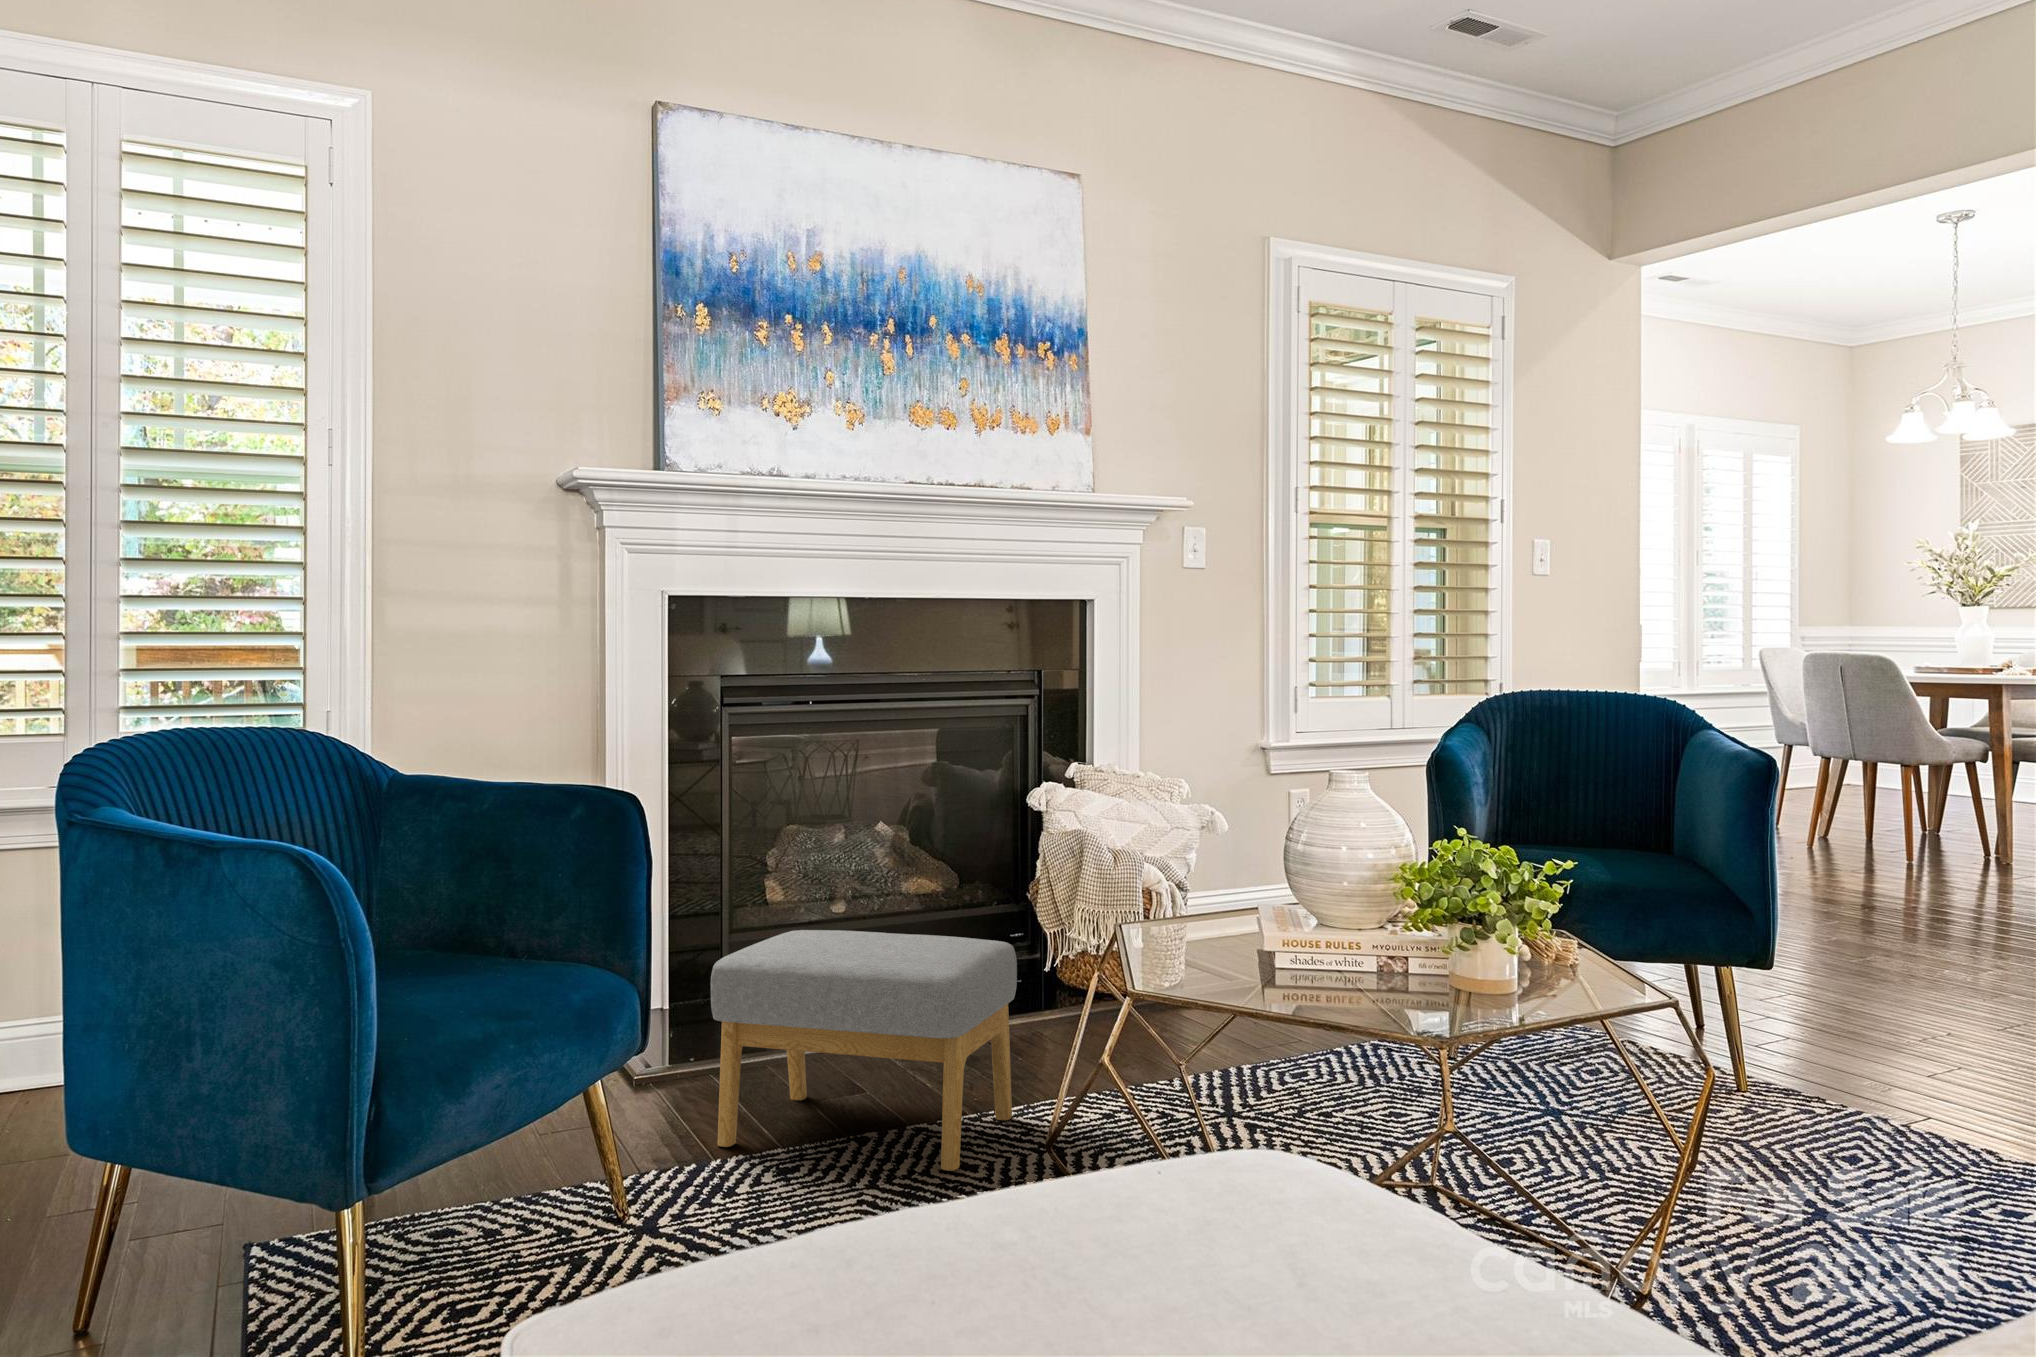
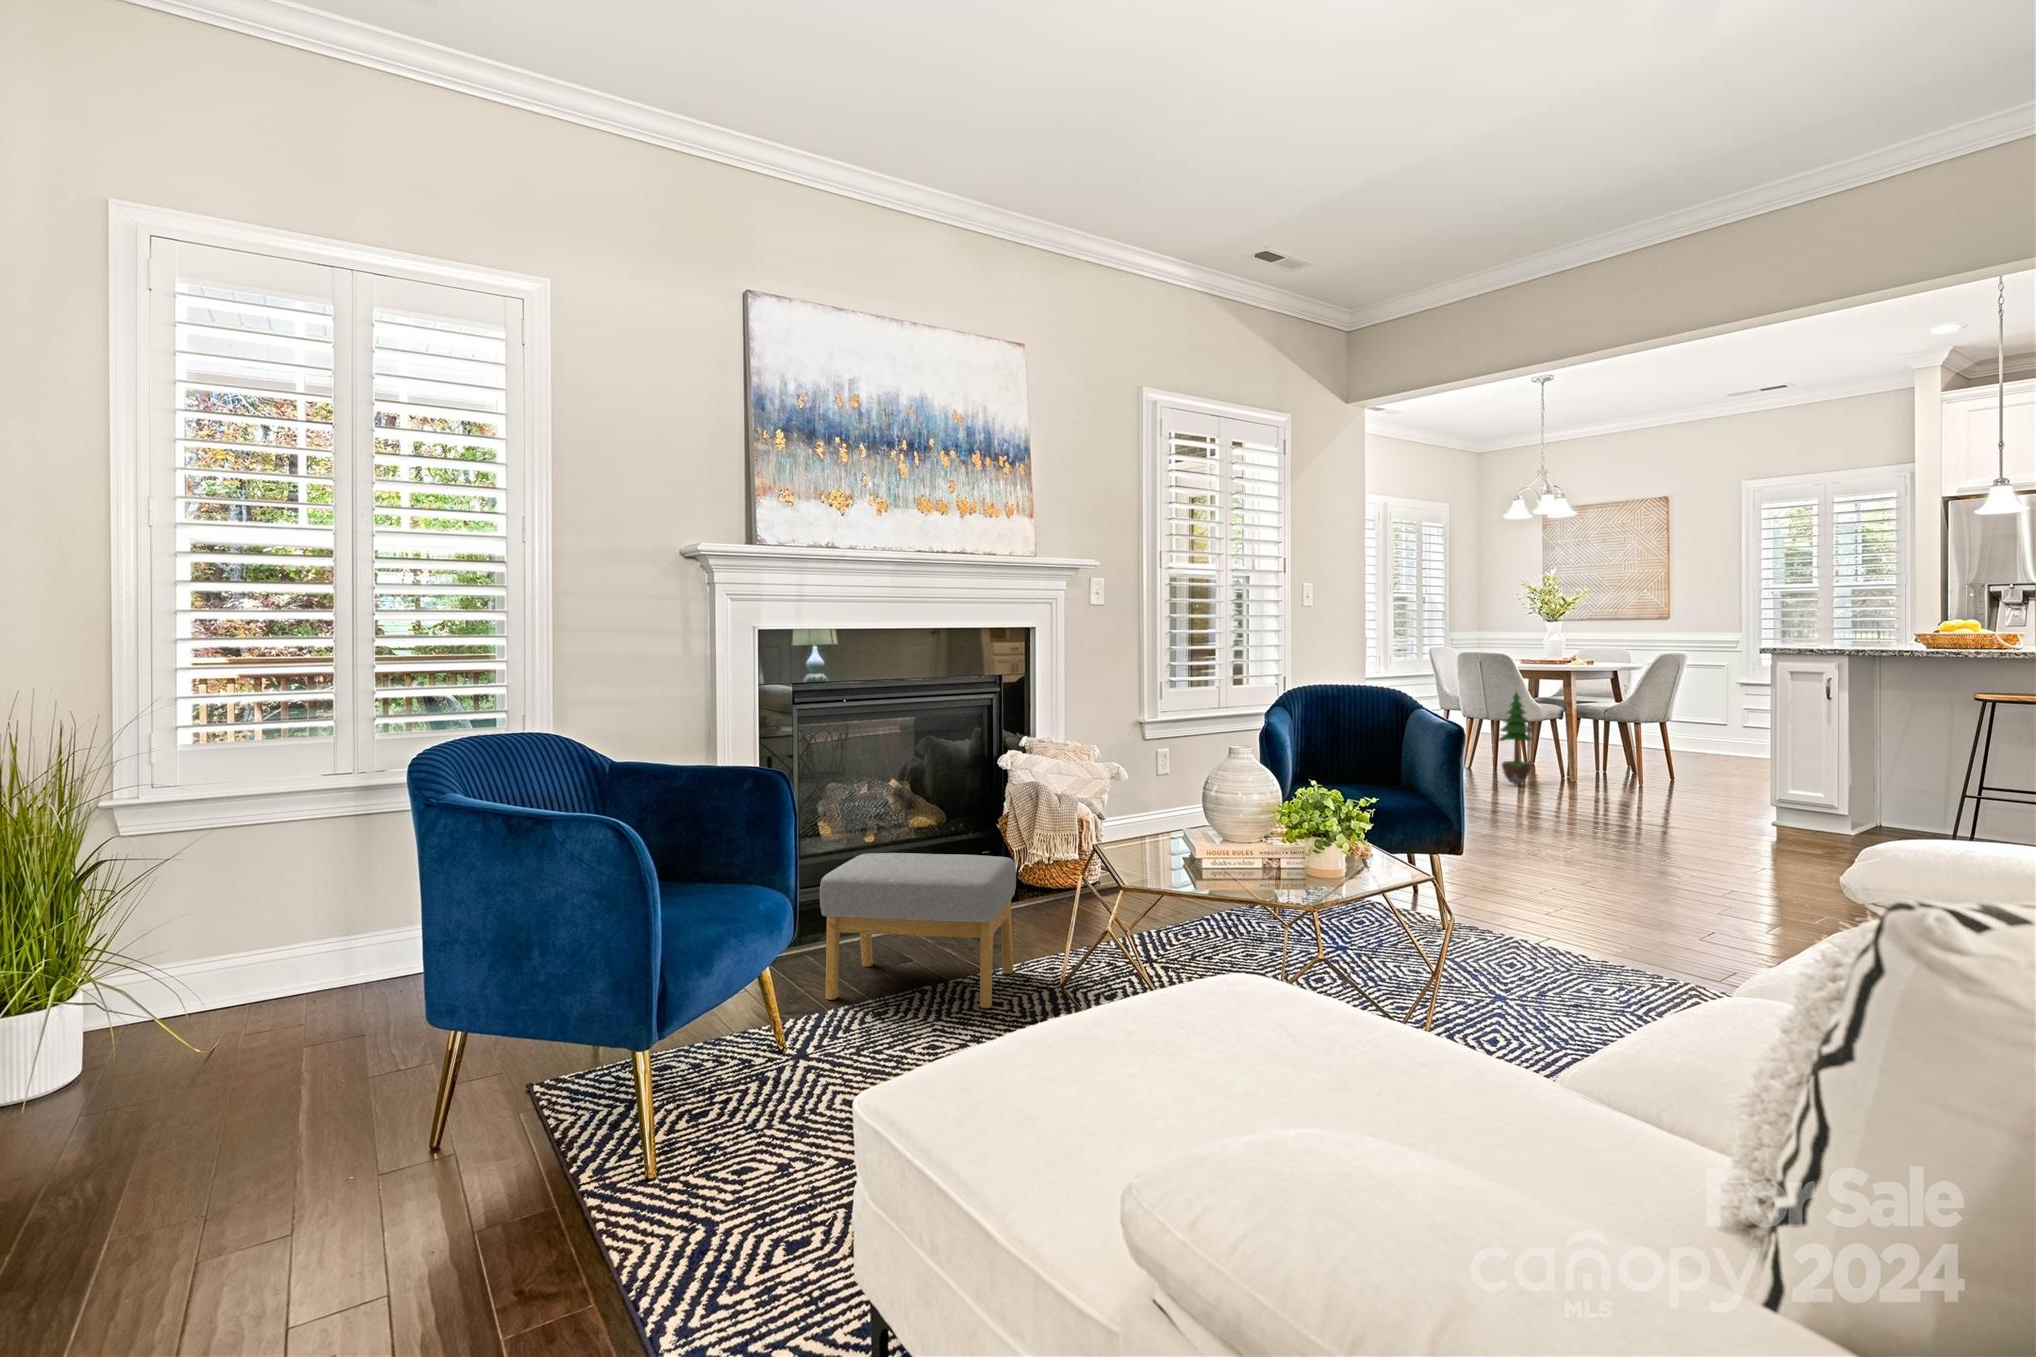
potted tree: none [1872,713,1934,864] -> present [1499,692,1532,785]

